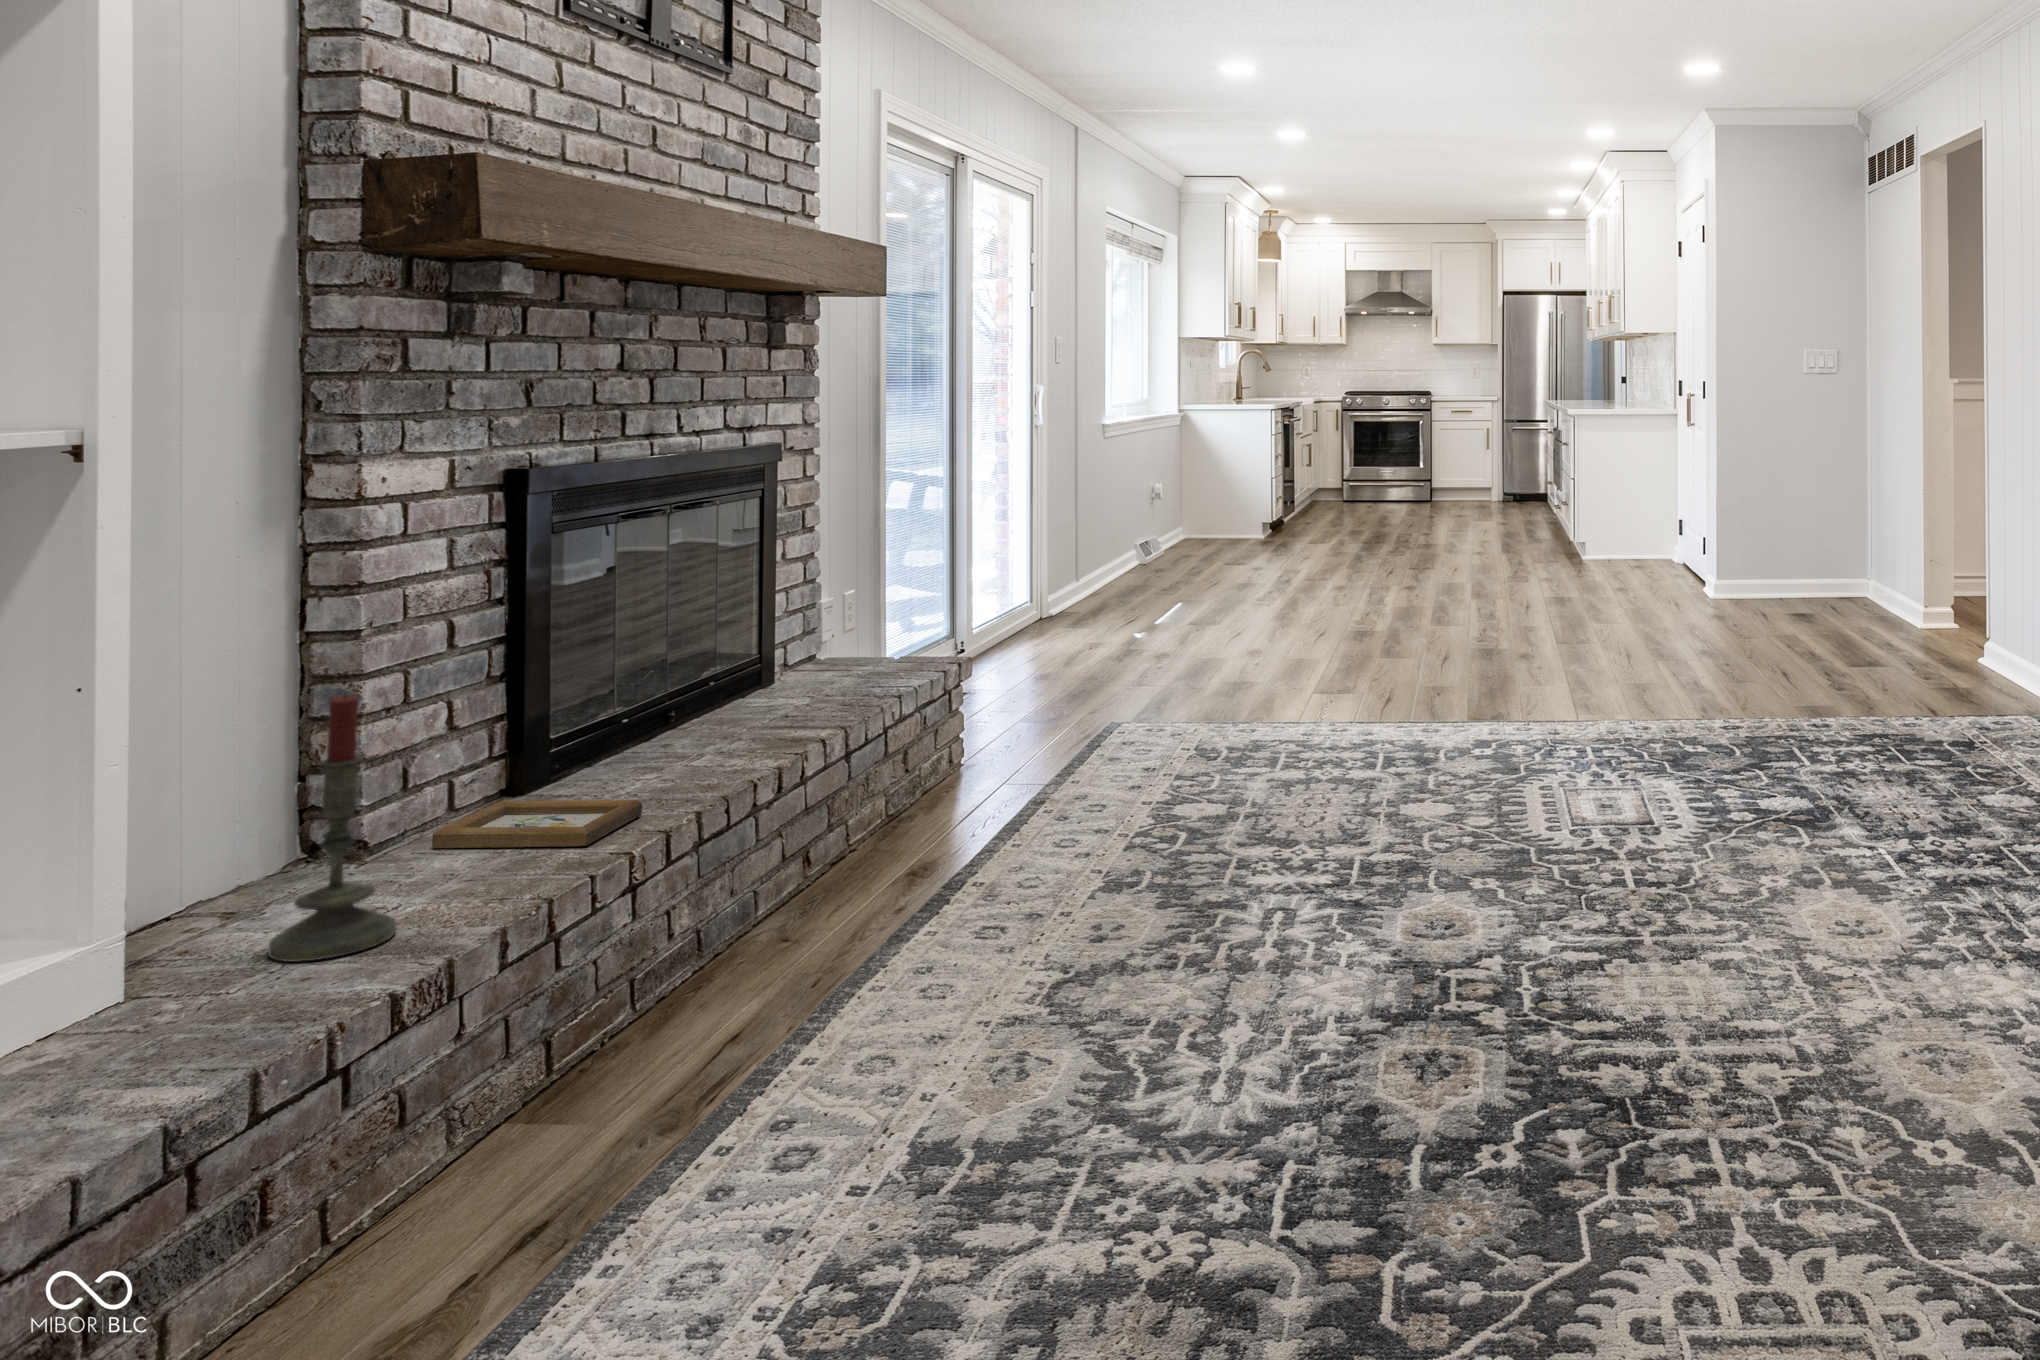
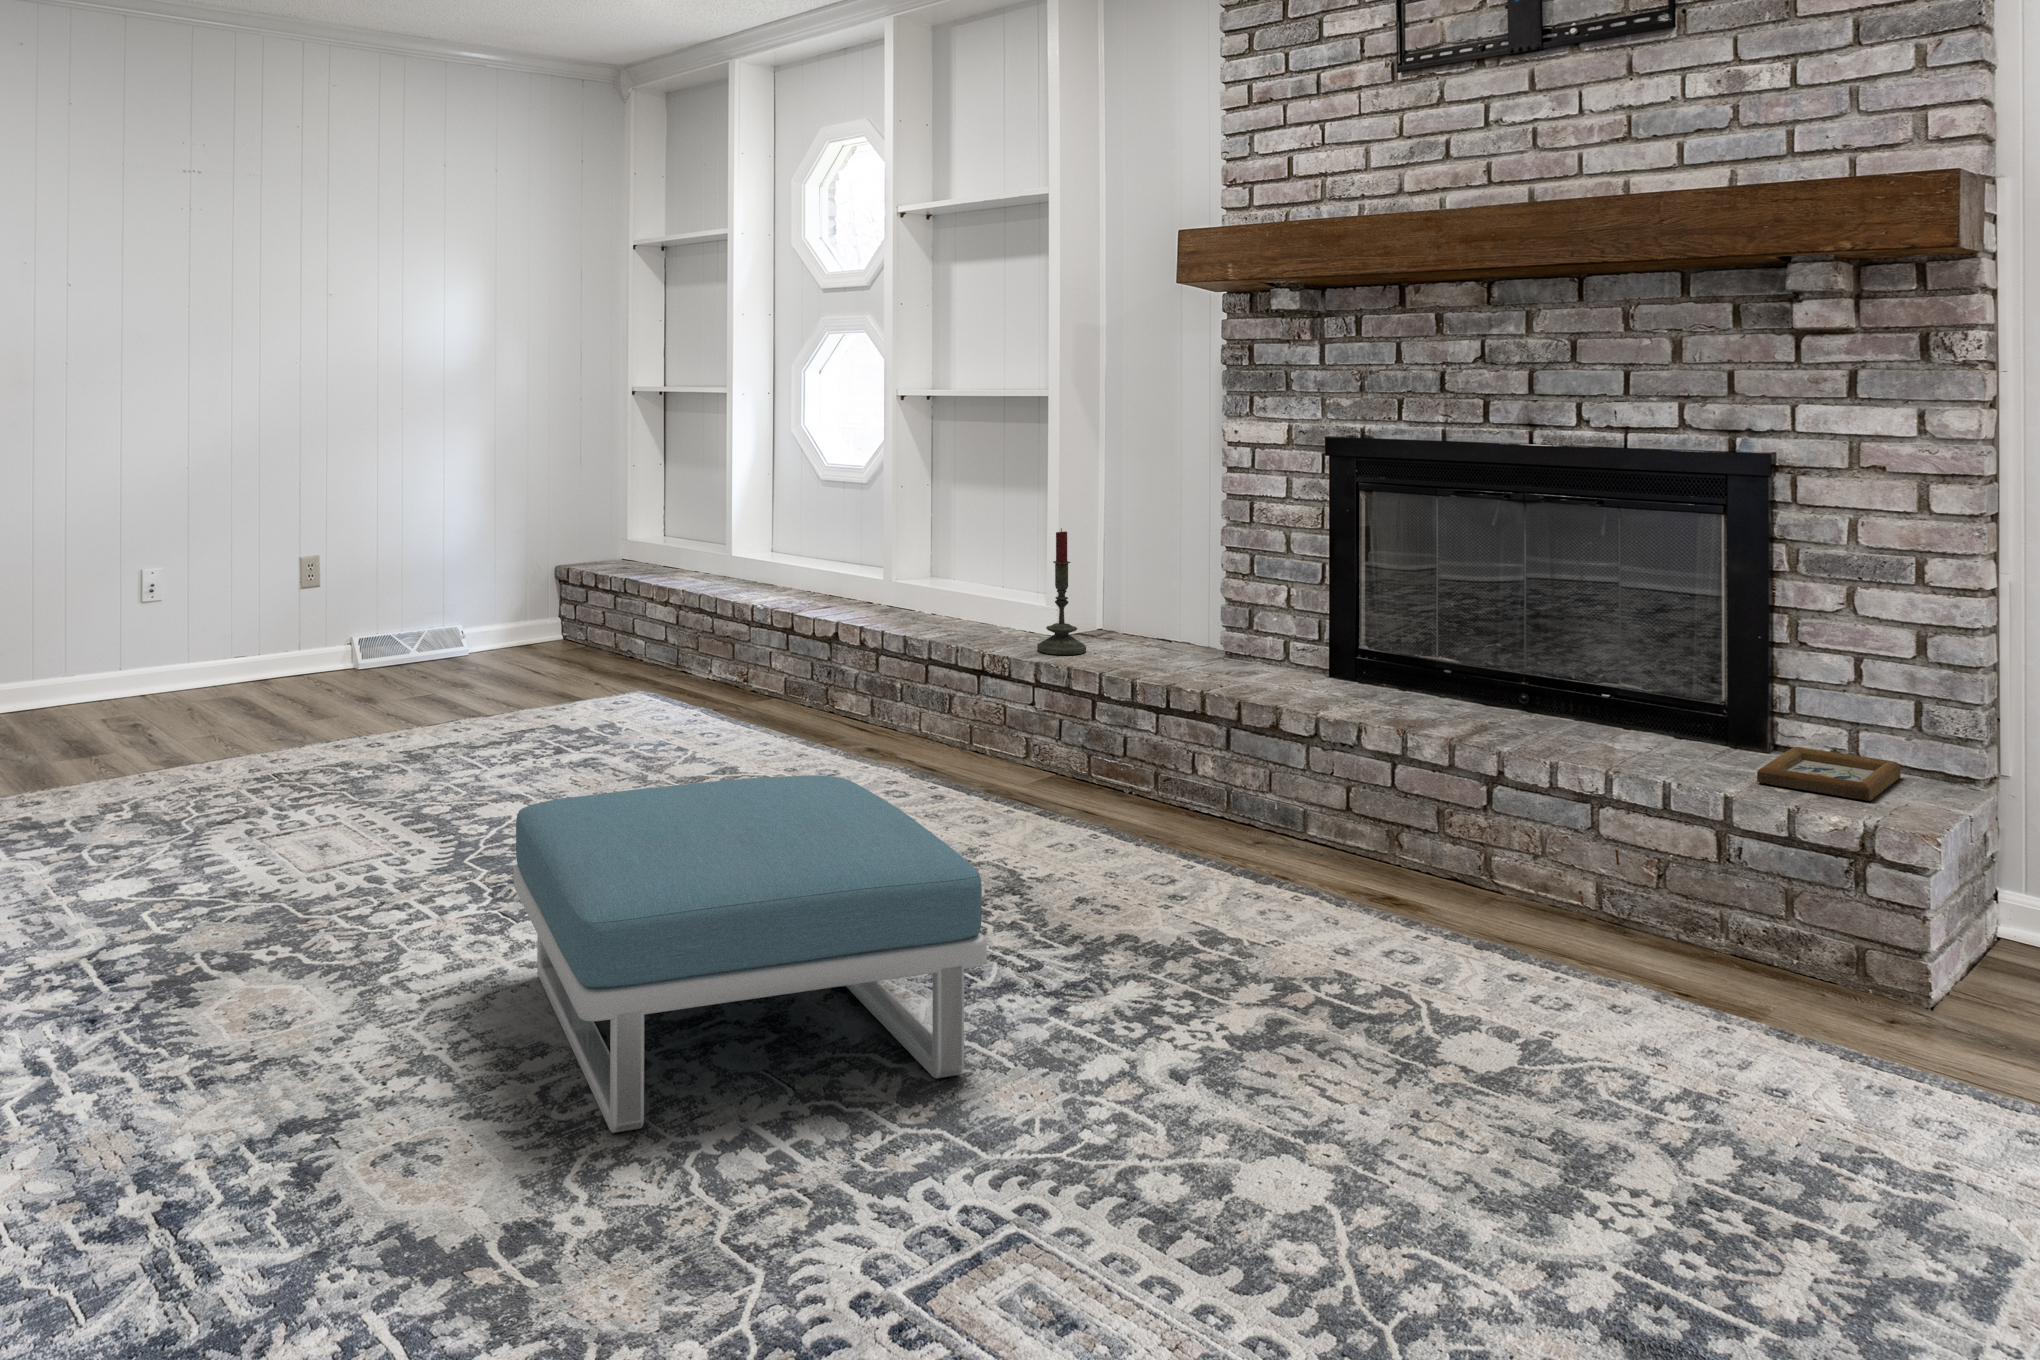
footstool: none [1364,736,1750,1020] -> present [514,775,987,1133]
picture frame: present [432,800,642,848] -> present [1757,747,1900,801]

